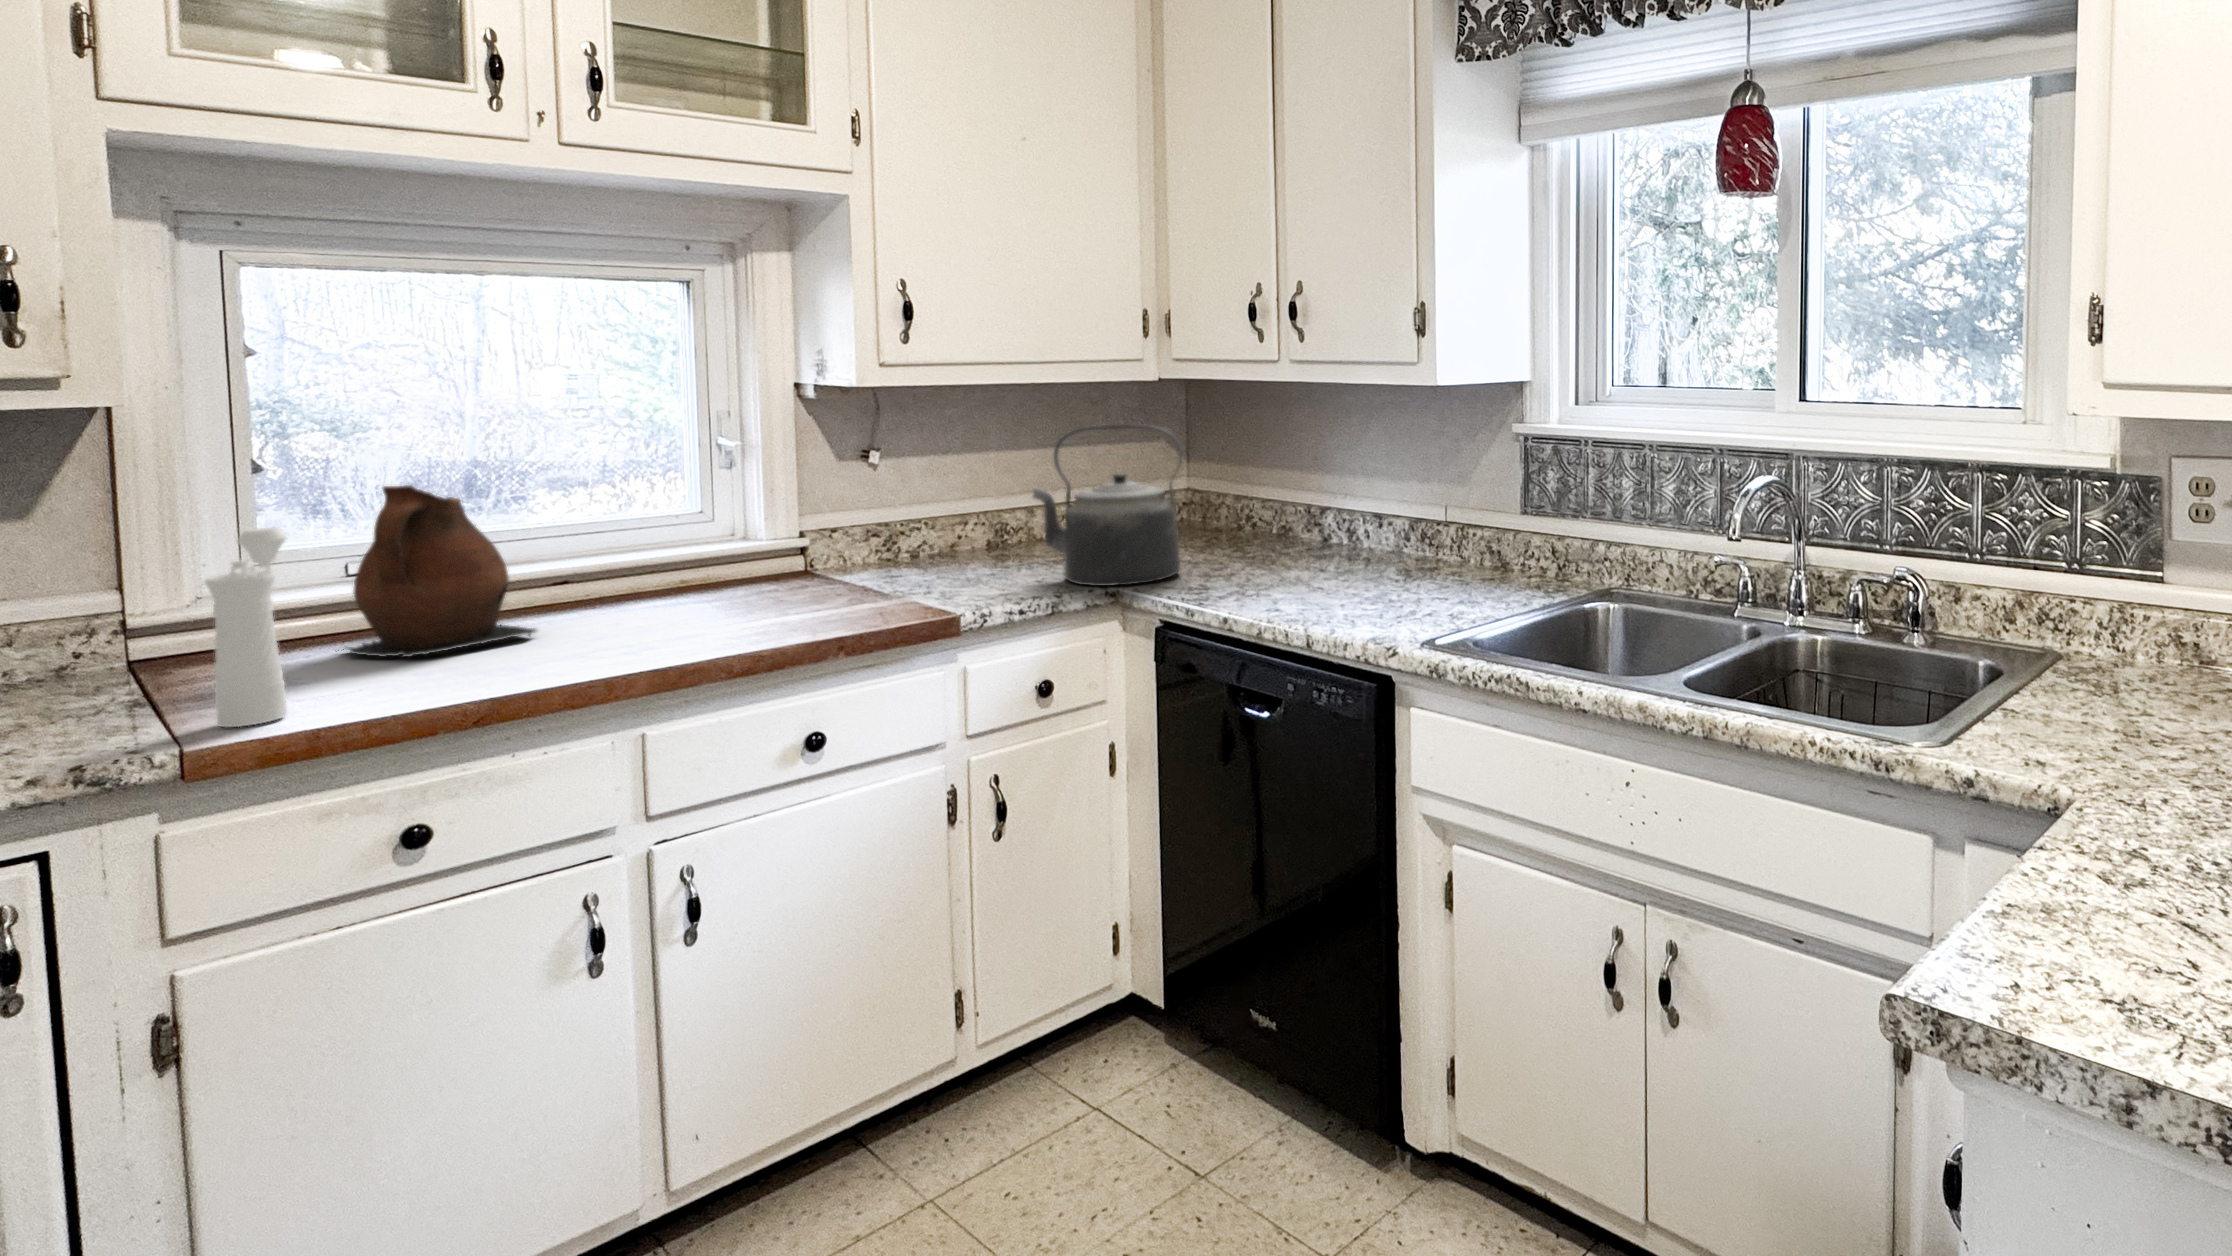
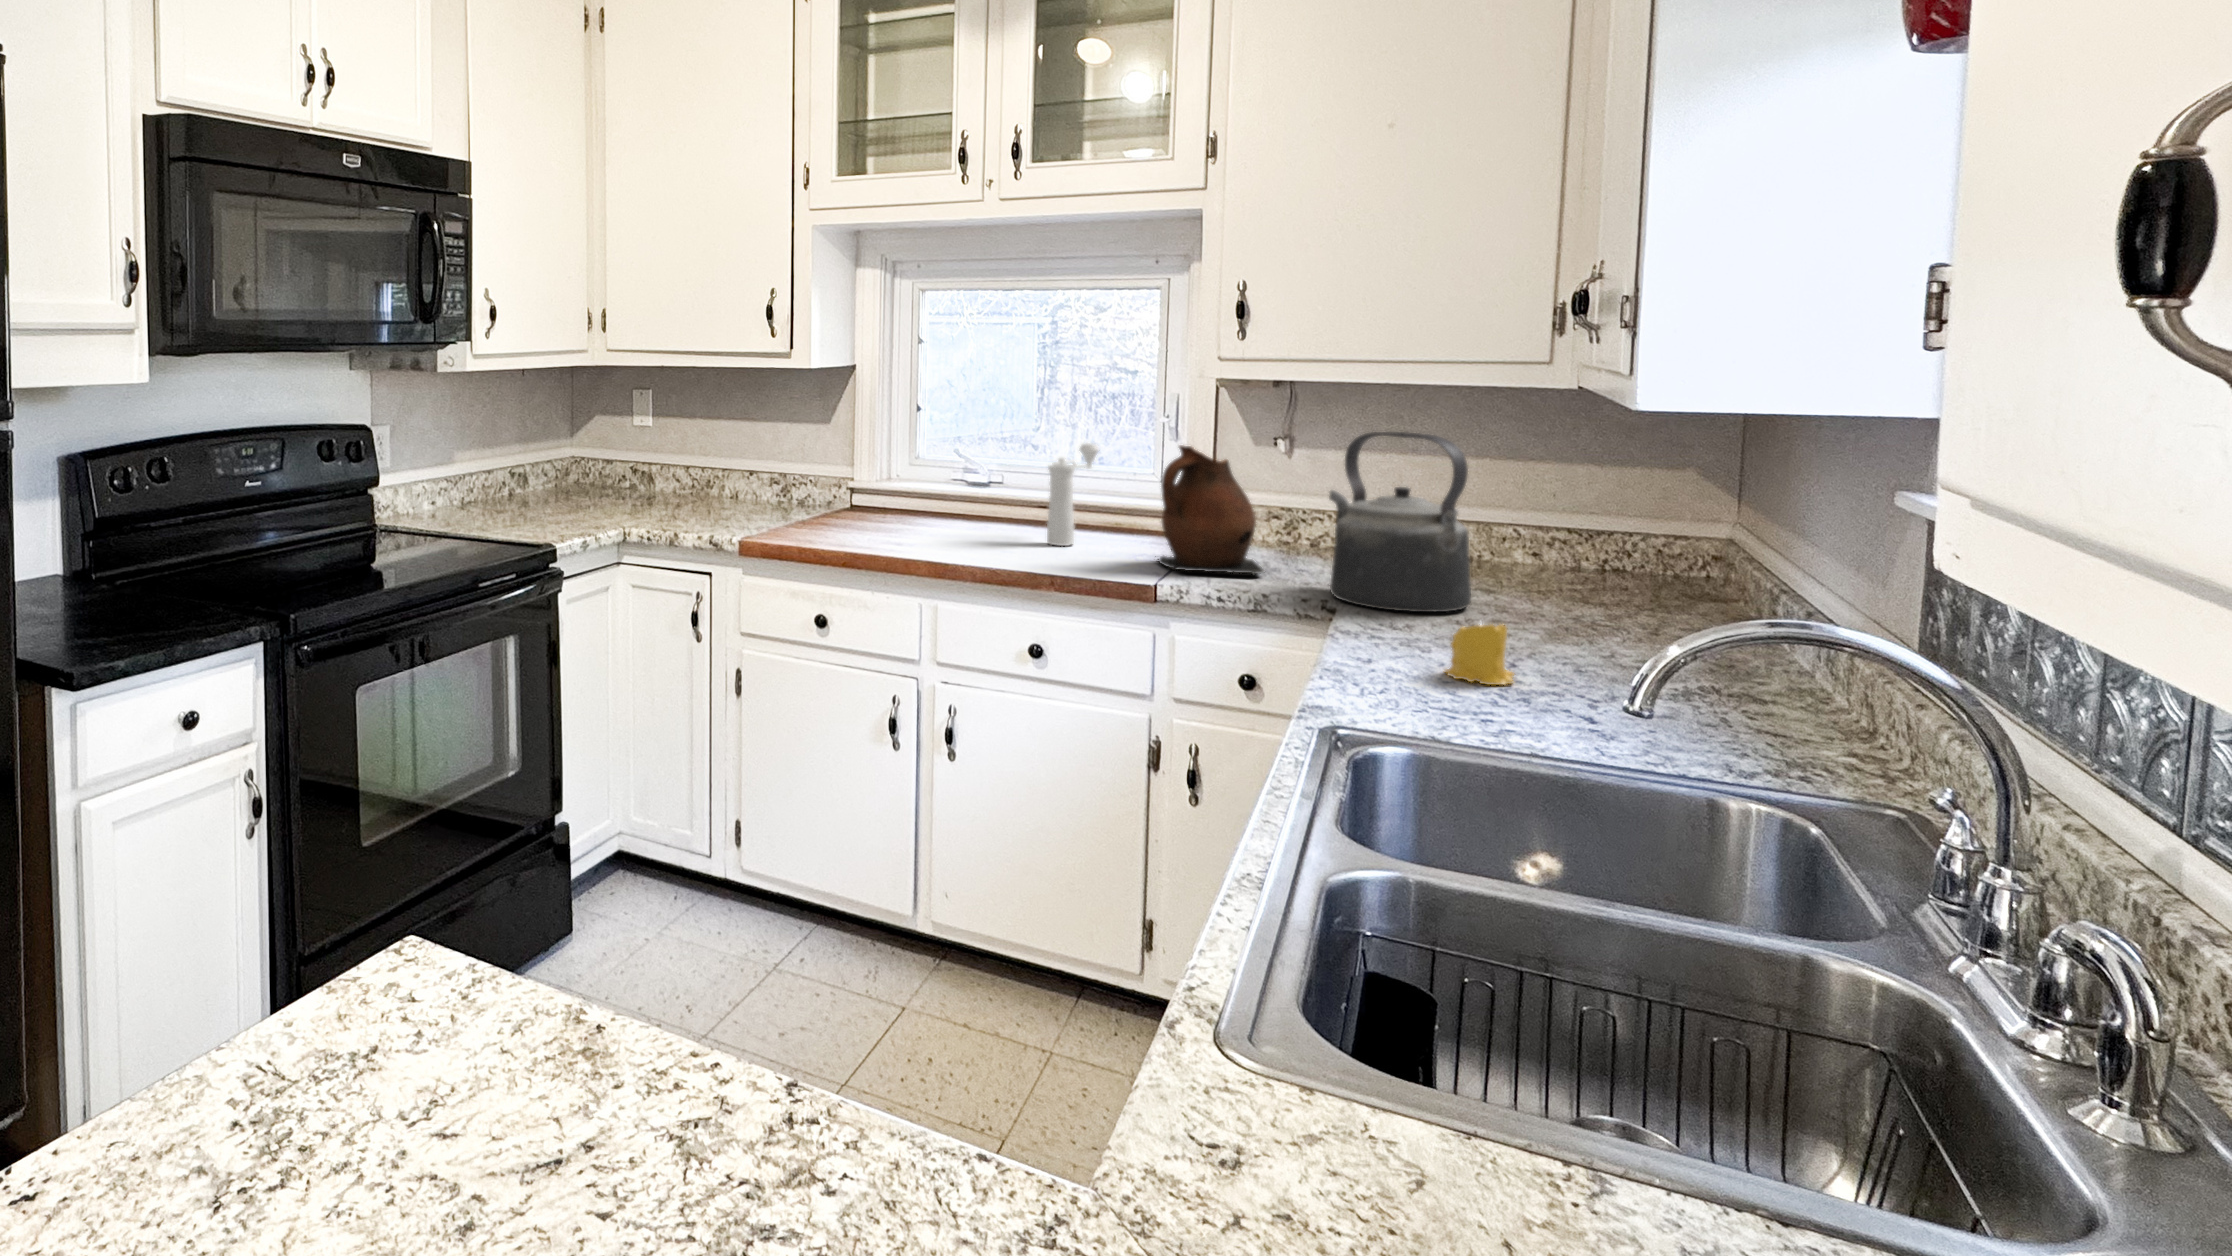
ceramic pitcher: present [338,485,537,657] -> present [1155,445,1264,574]
pepper mill: present [205,527,287,727] -> present [1047,444,1100,546]
candle: none [1318,553,1366,603] -> present [1444,624,1514,685]

